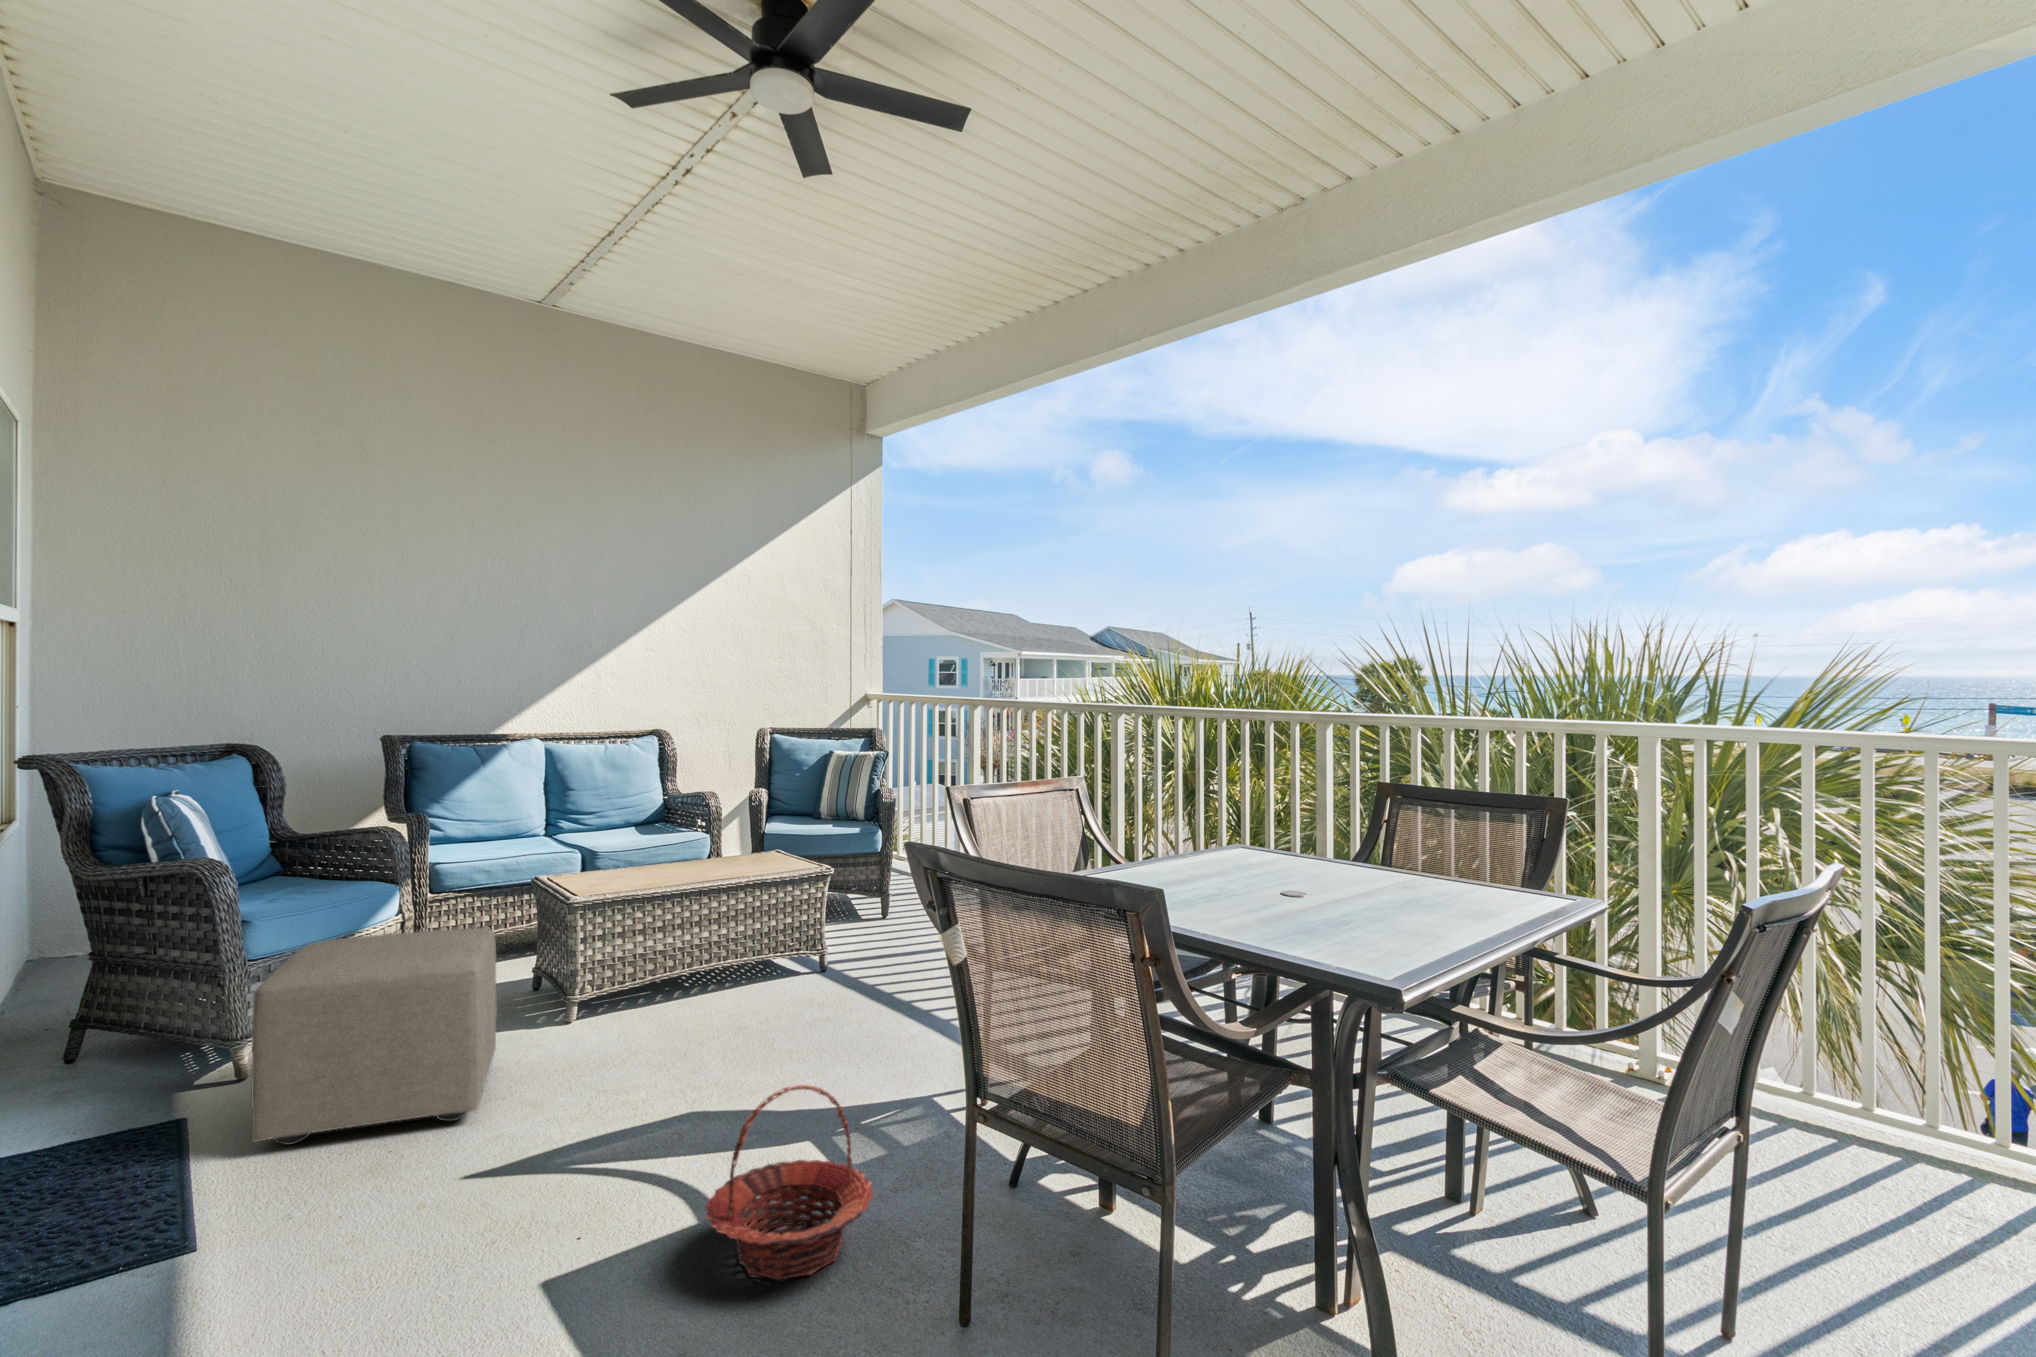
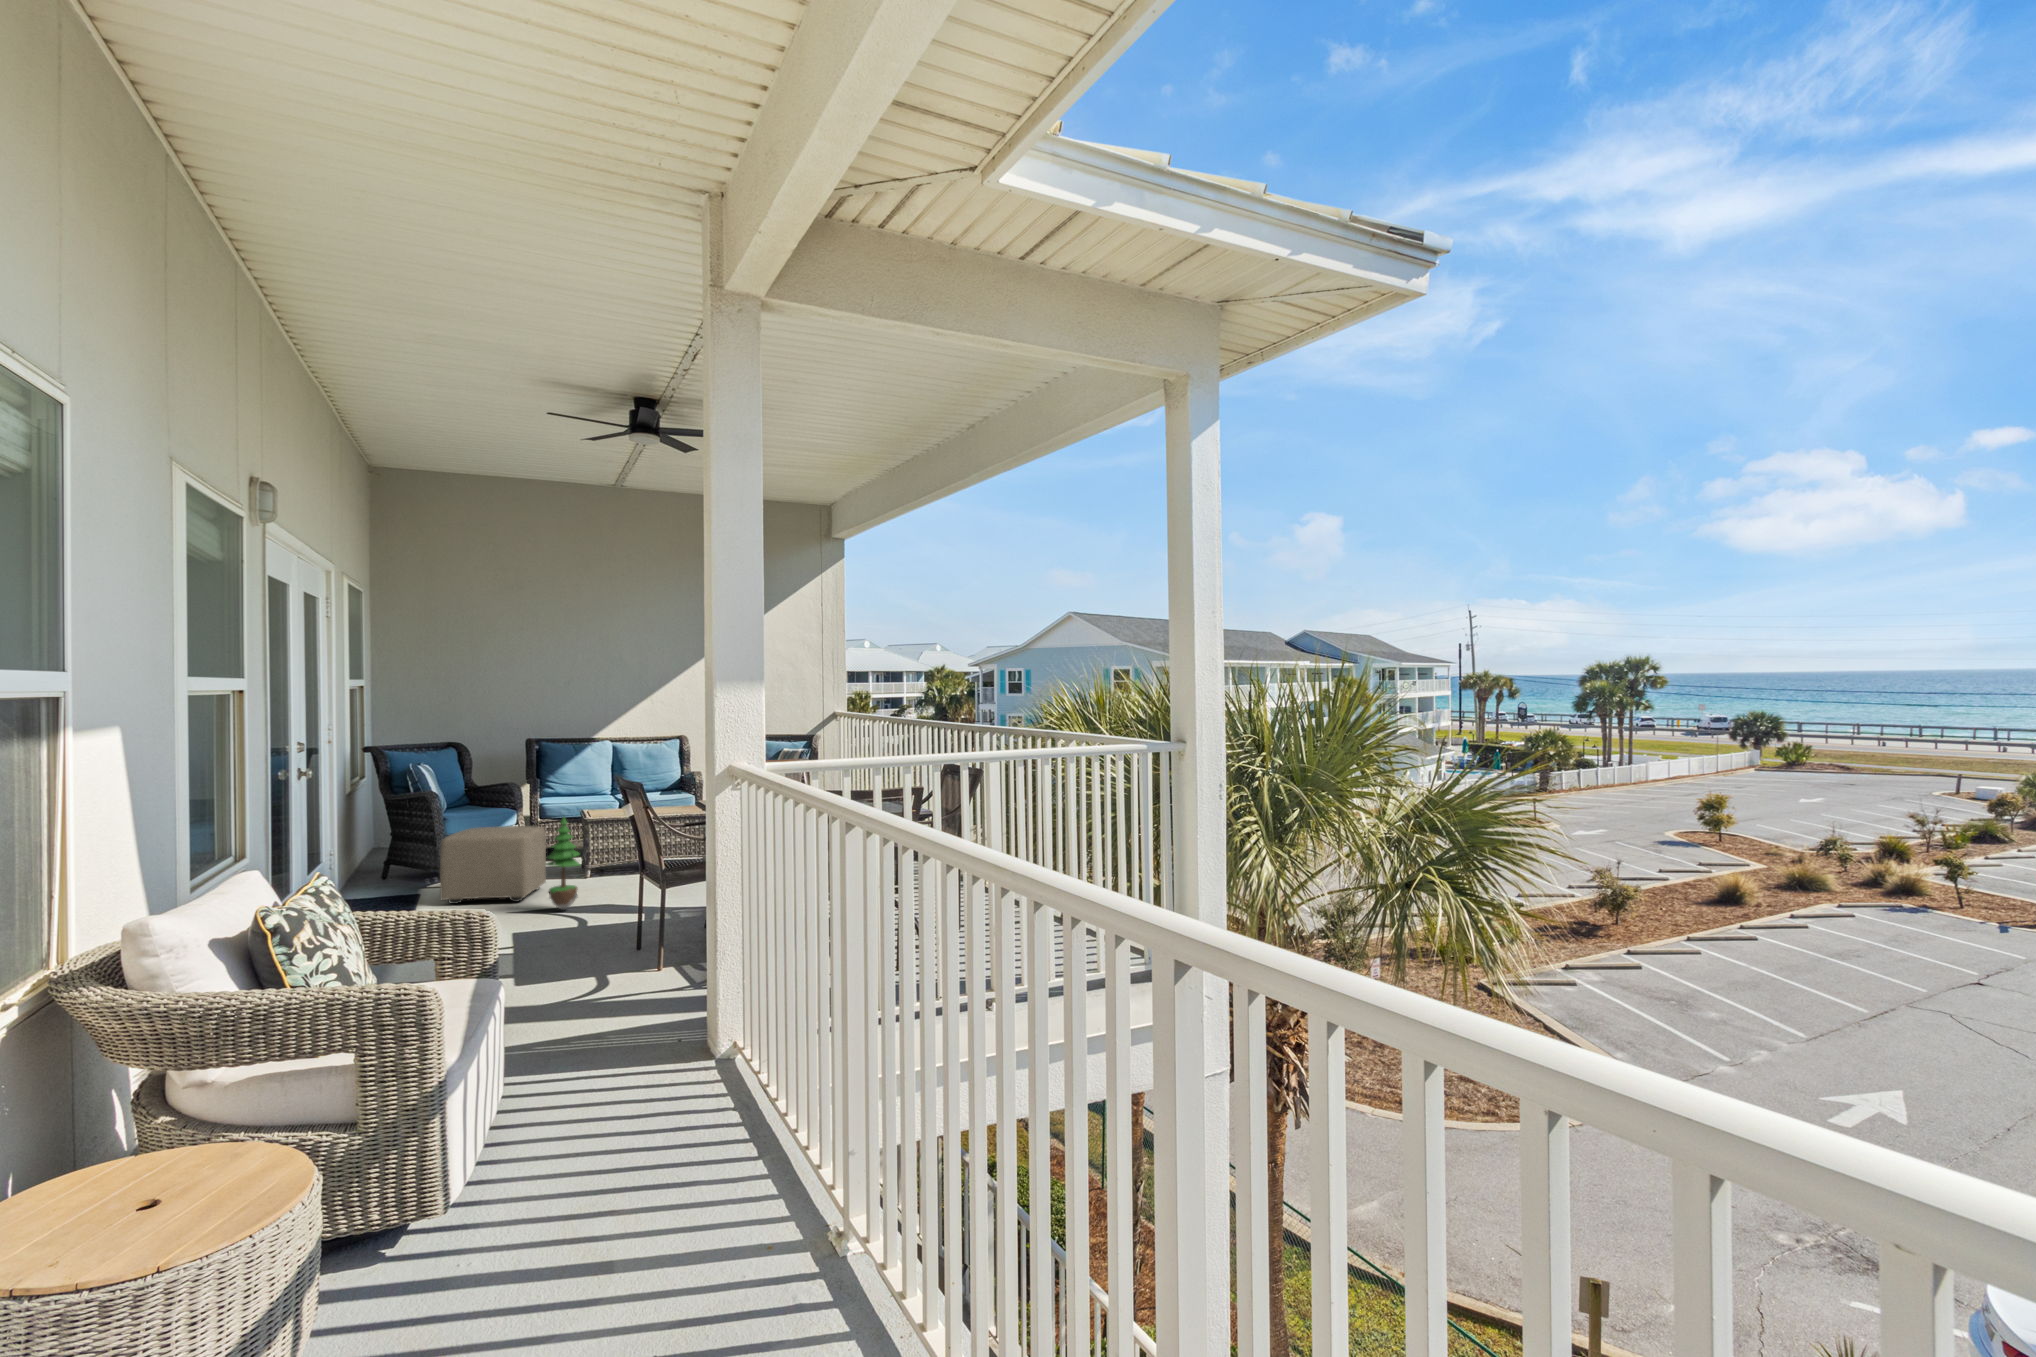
potted tree: none [552,917,641,1148] -> present [545,816,581,910]
basket: present [706,1085,874,1280] -> none [571,873,637,938]

